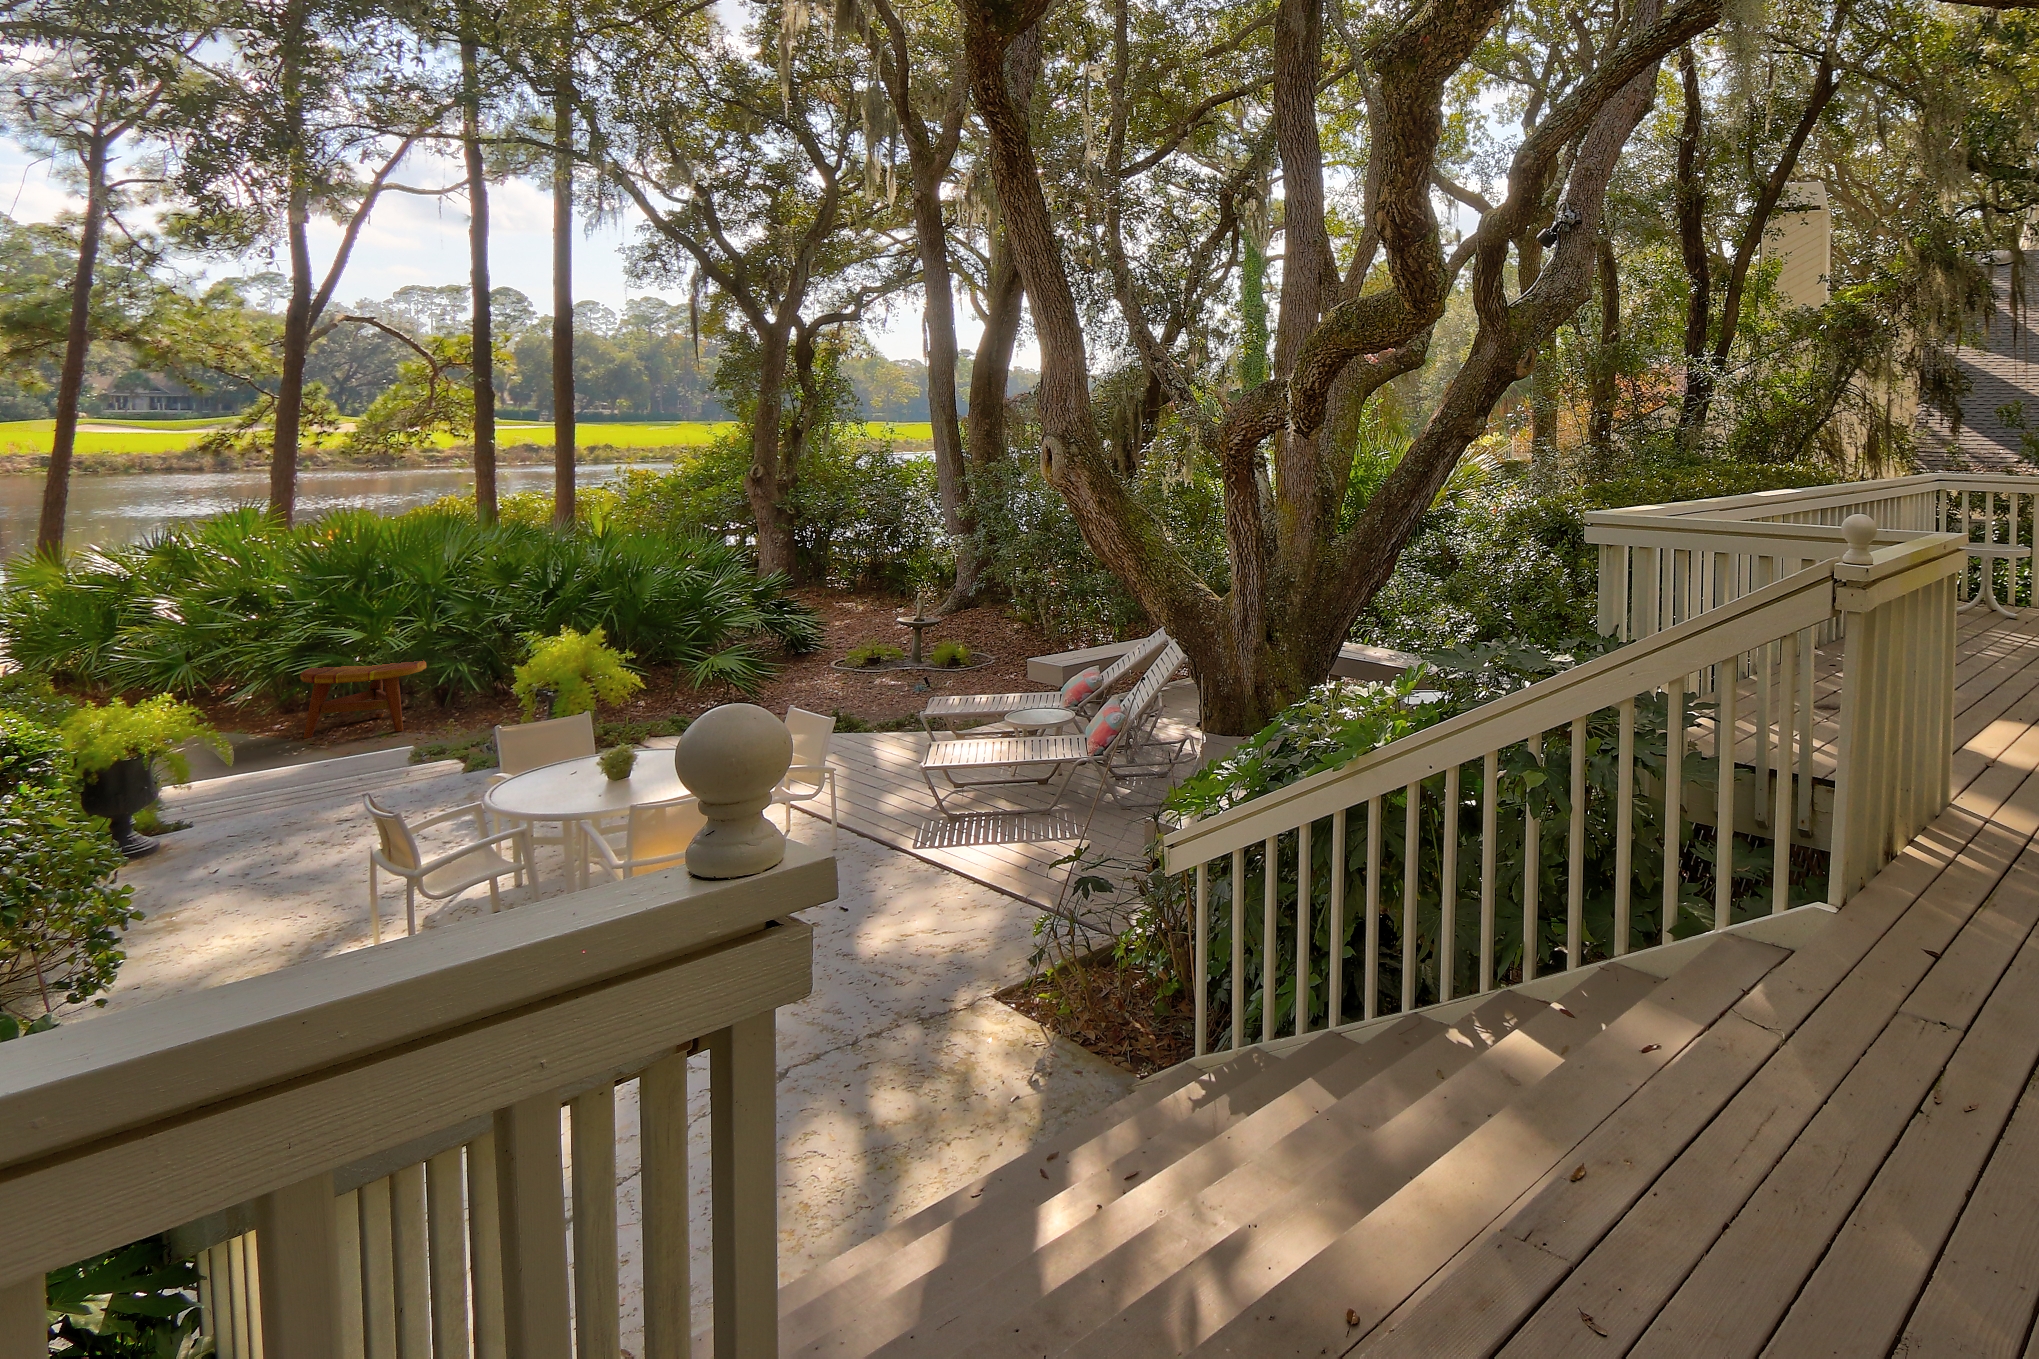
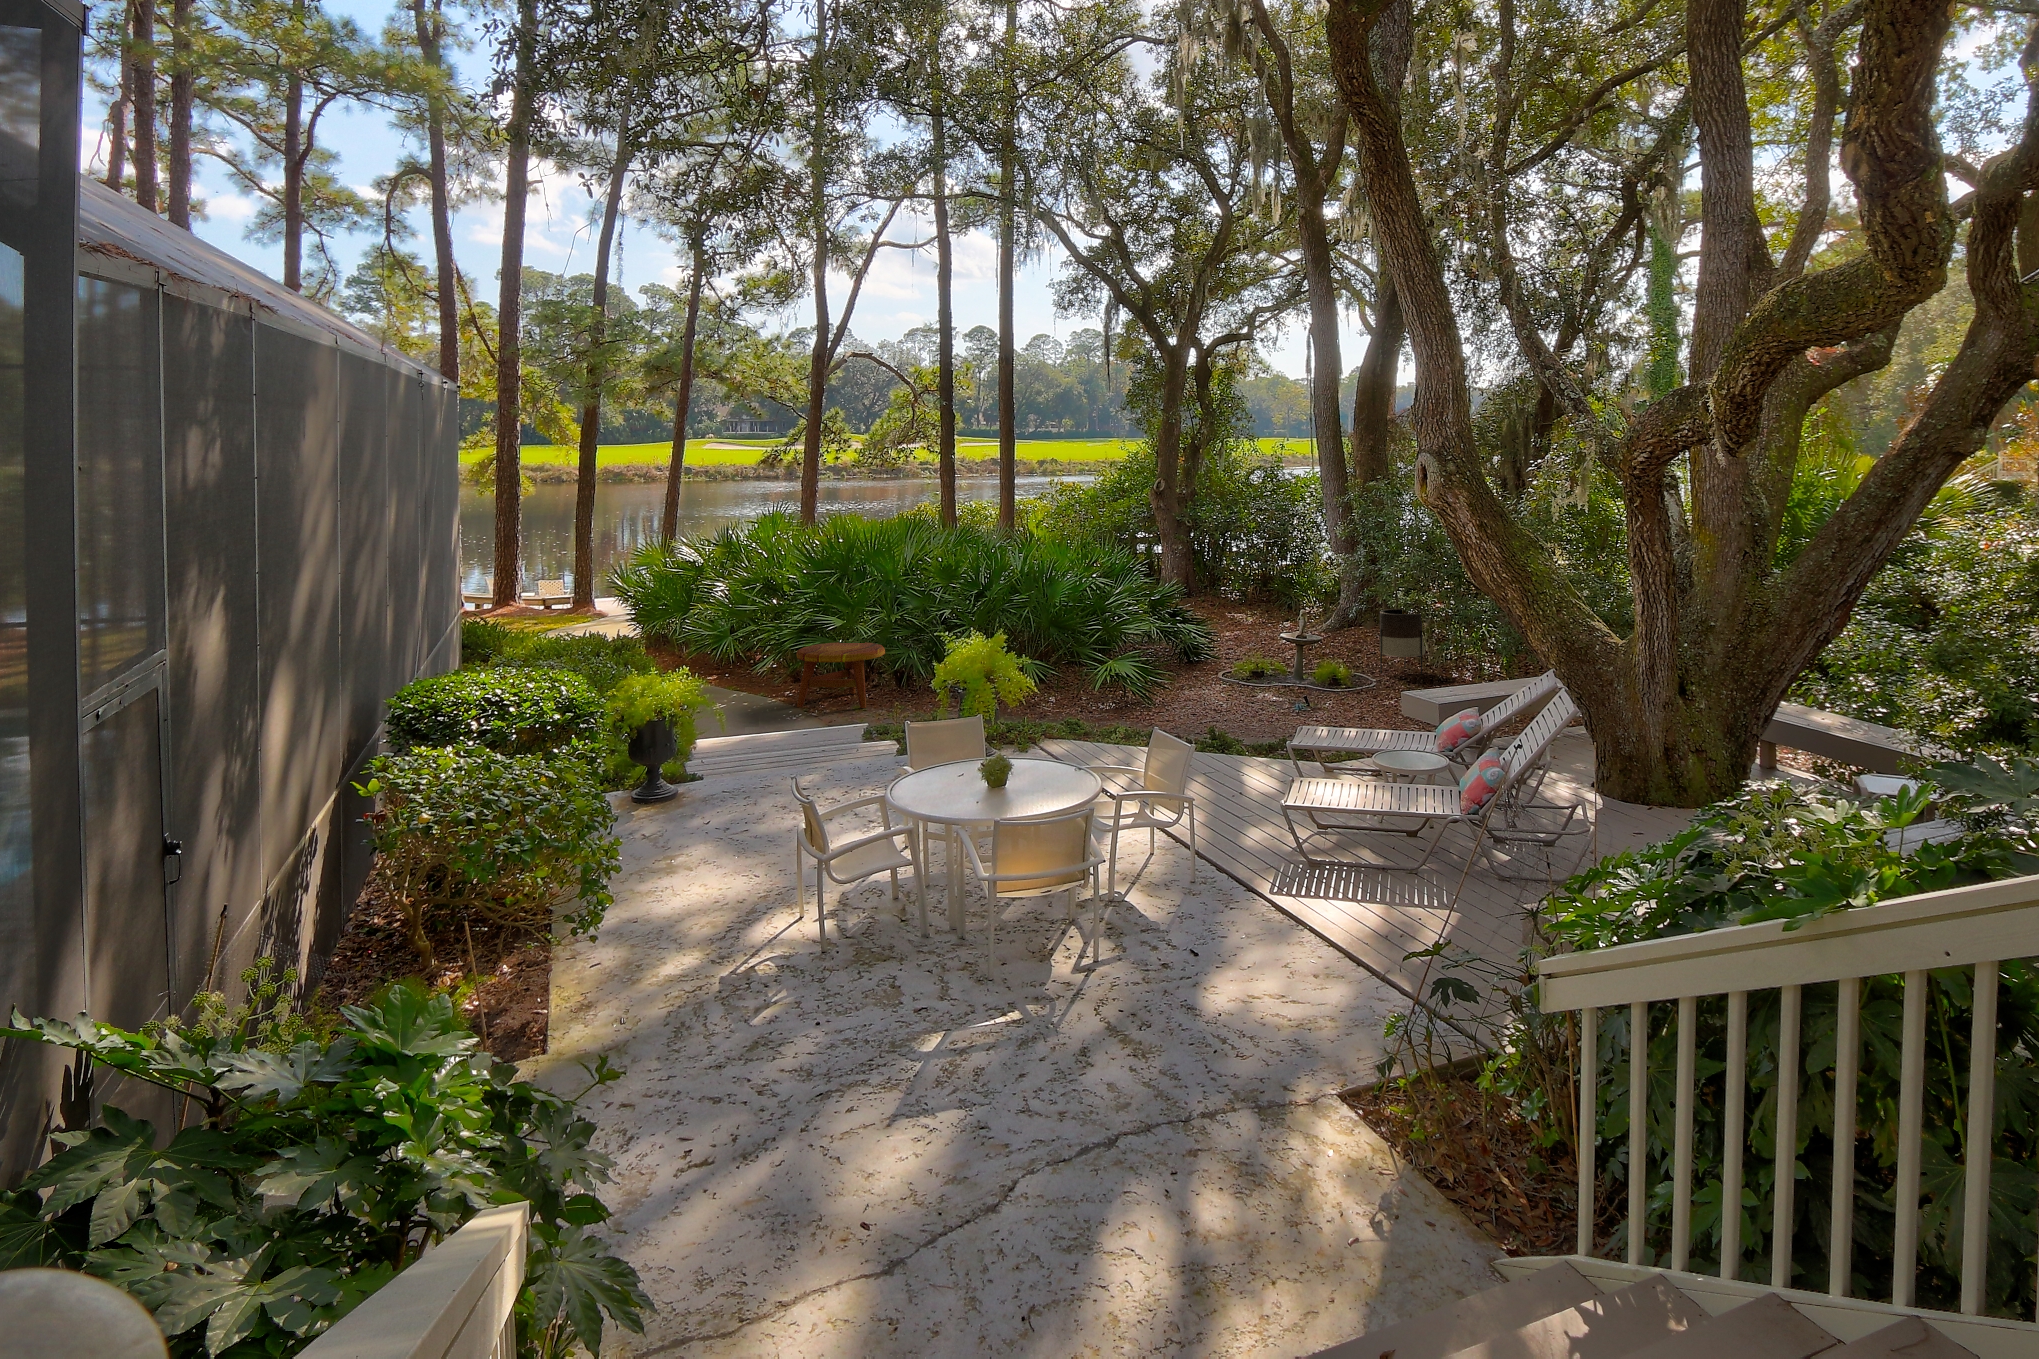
planter: none [1001,586,1045,649] -> present [1380,609,1425,675]

